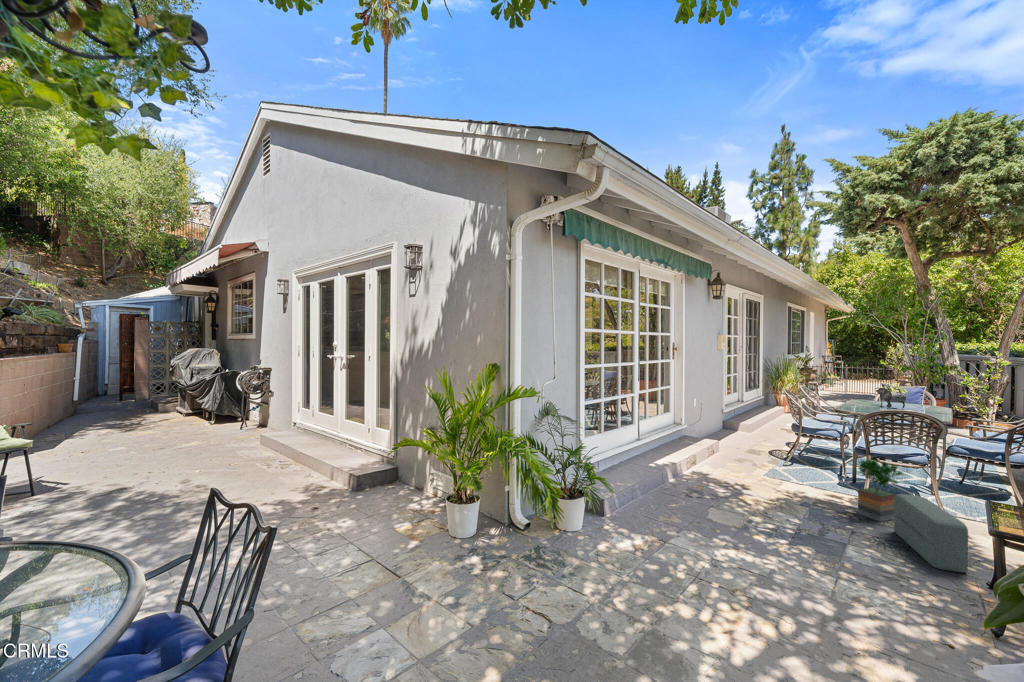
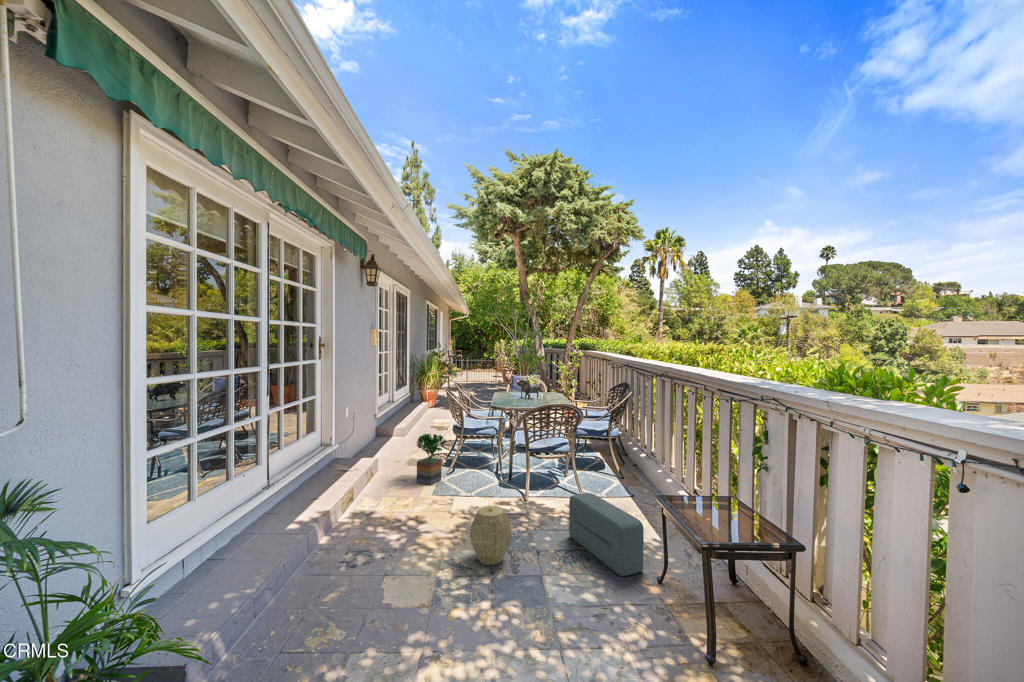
potted tree: present [858,459,903,522] -> present [417,434,446,485]
woven basket: none [780,480,820,526] -> present [470,506,512,565]

